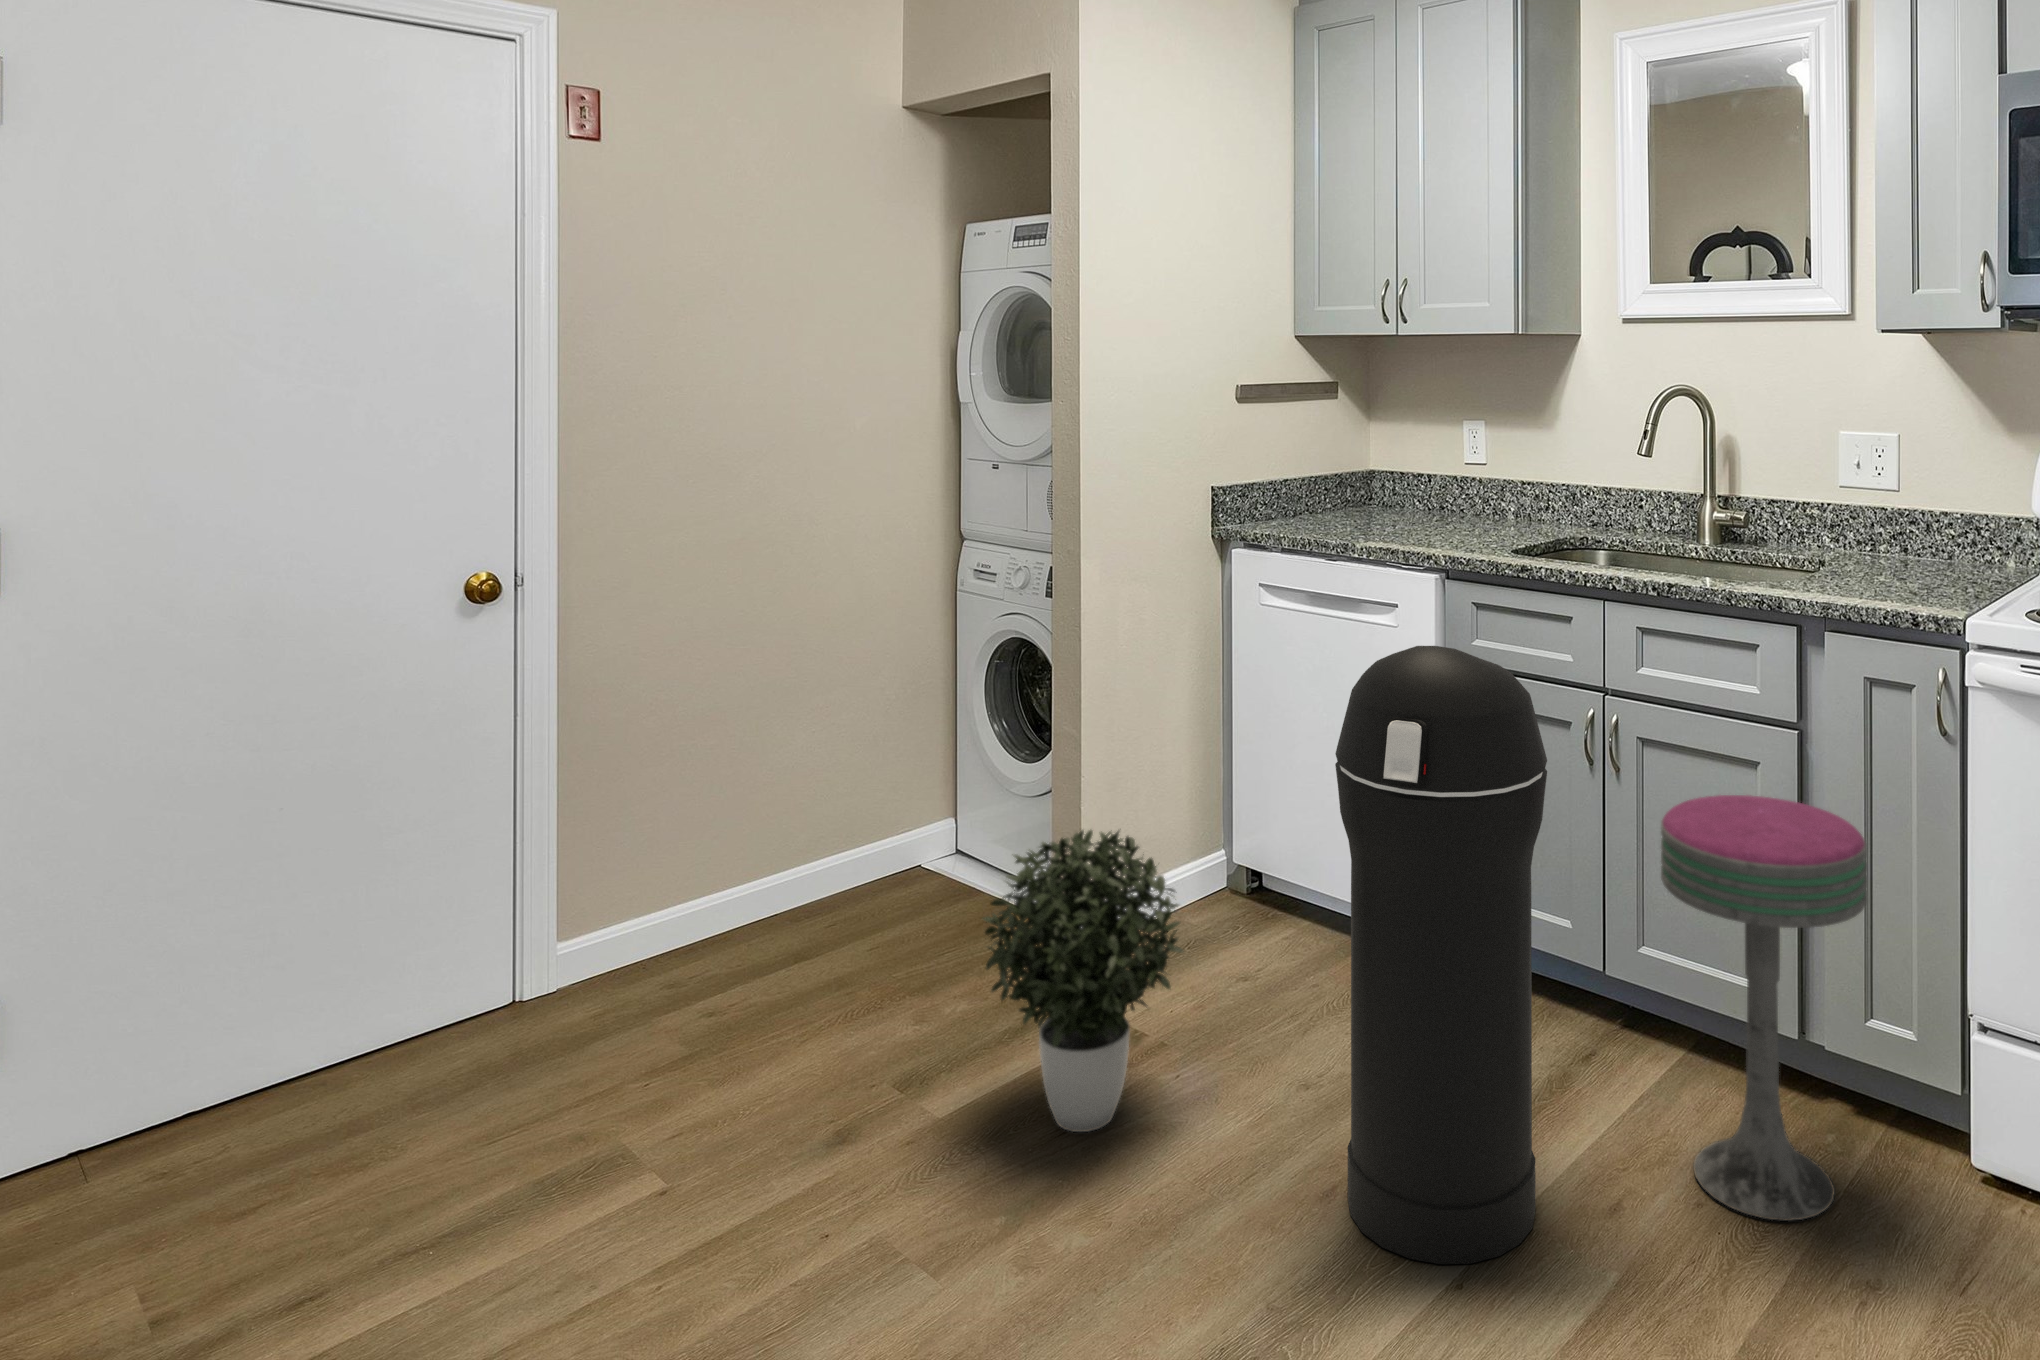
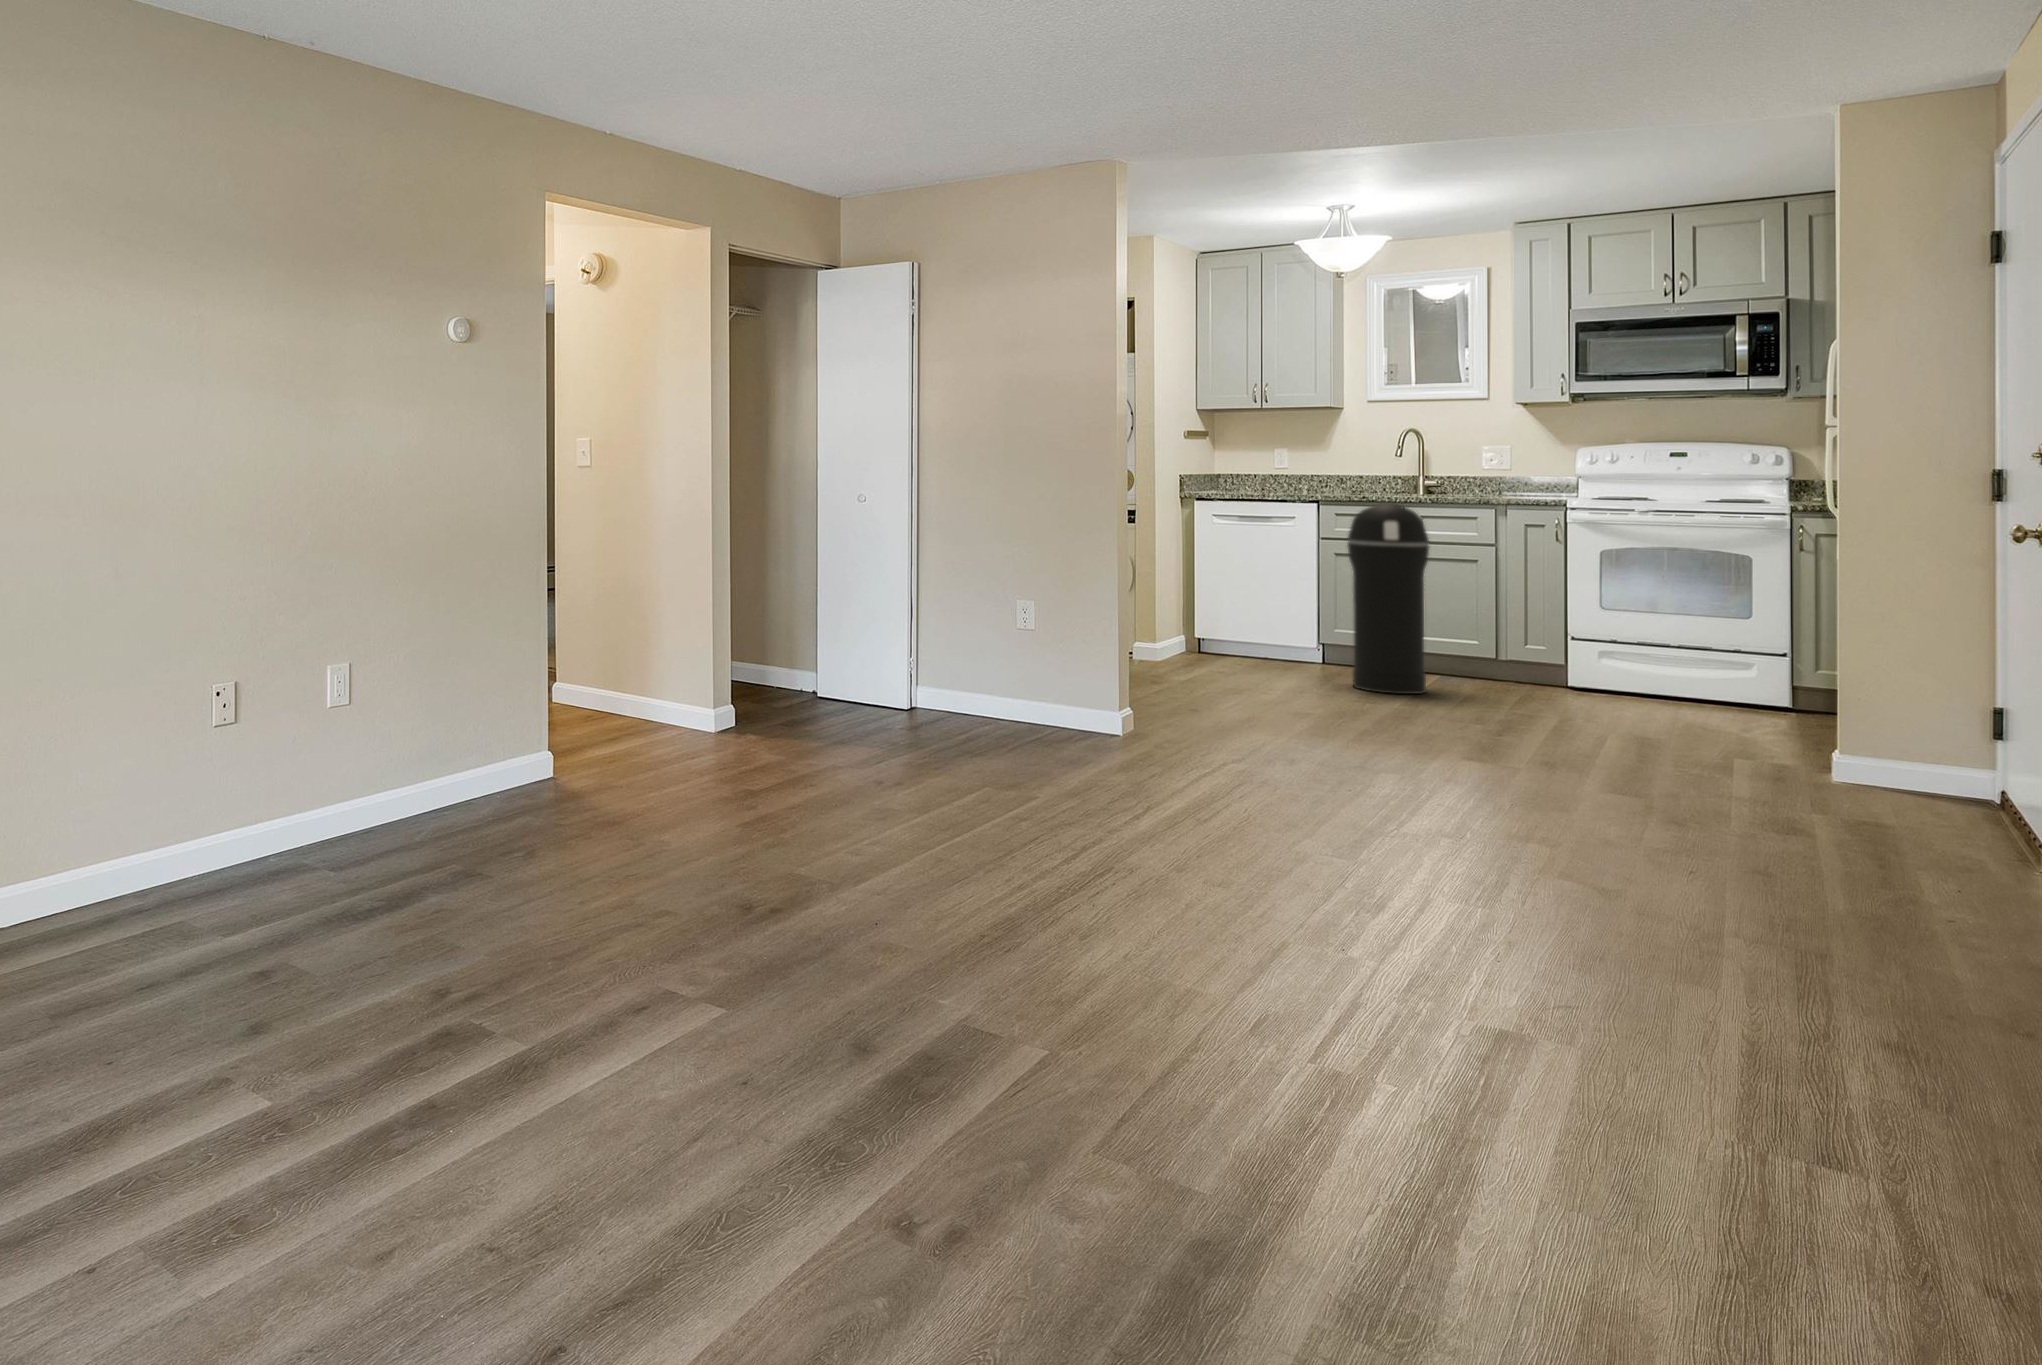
bar stool: present [1661,795,1867,1221] -> none [1456,565,1537,692]
potted plant: present [983,830,1183,1132] -> none [1195,579,1274,680]

